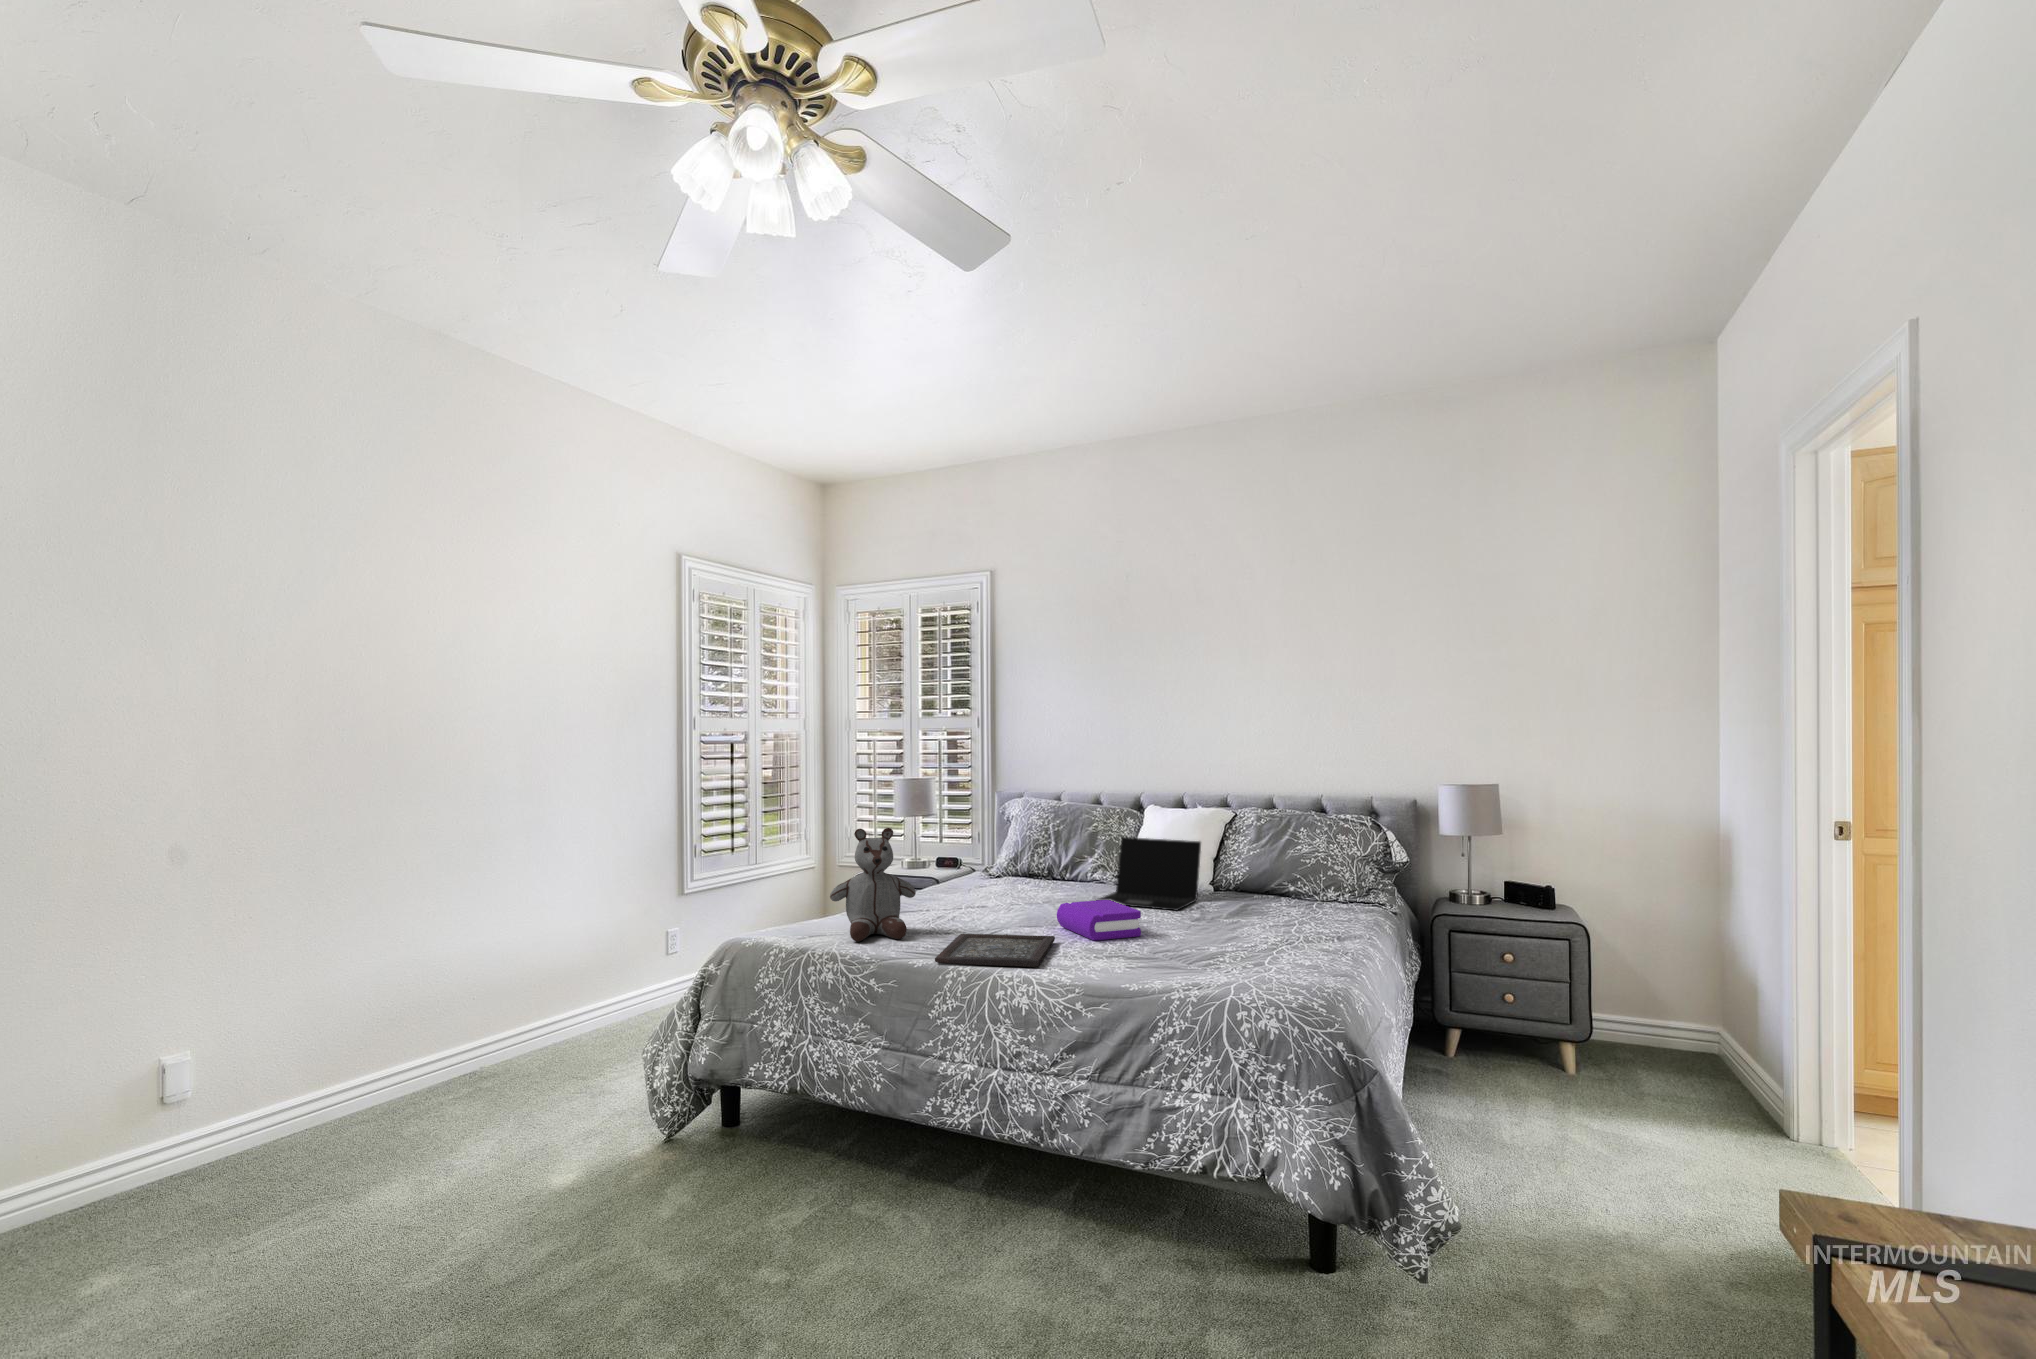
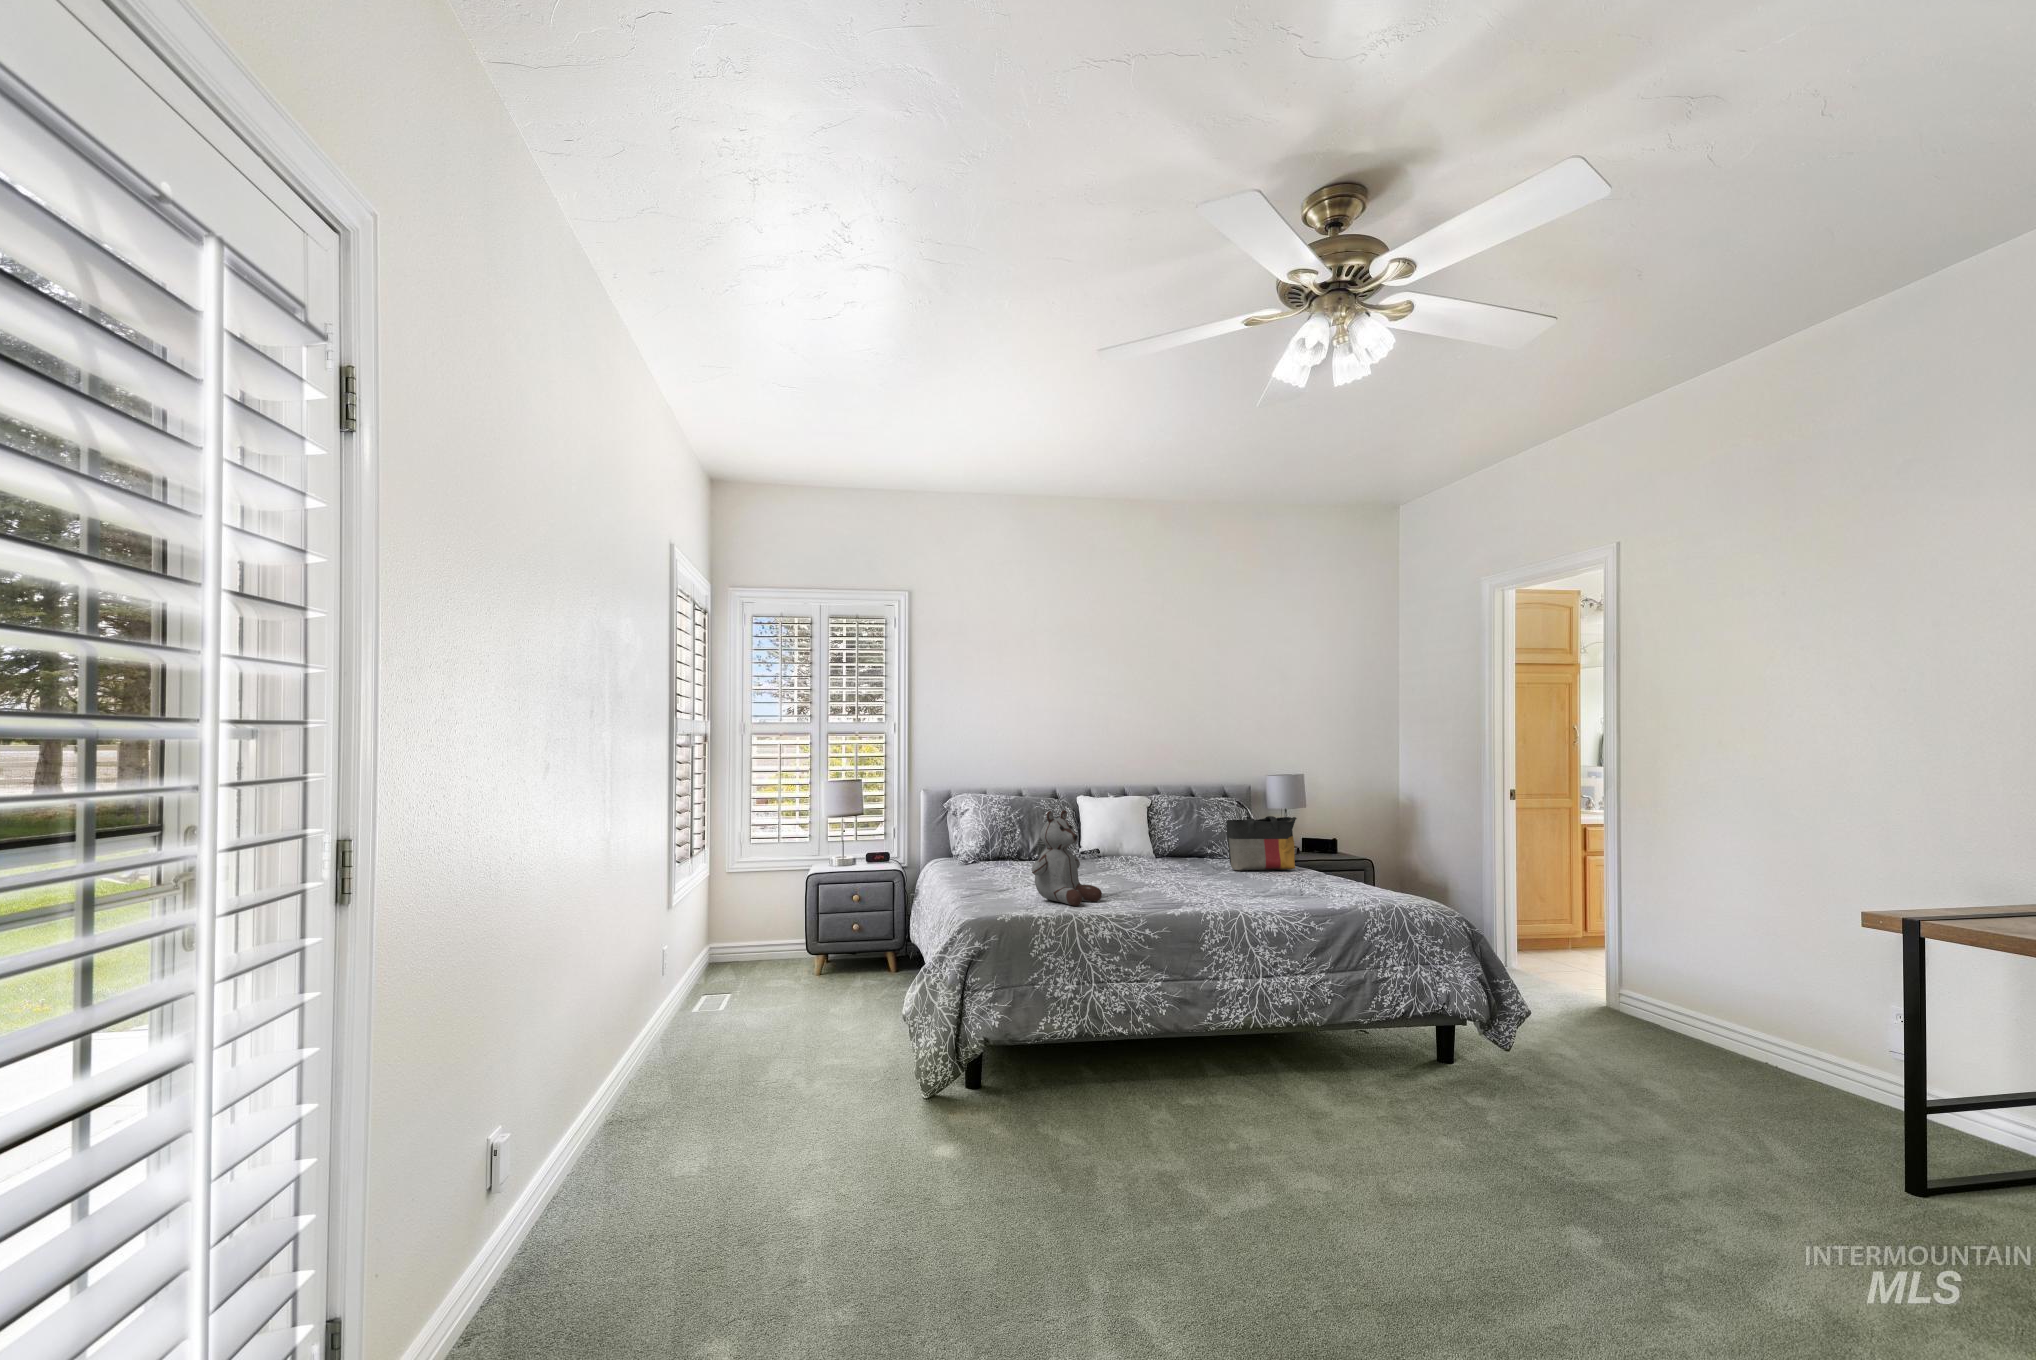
laptop: present [1098,837,1201,910] -> none [1102,819,1183,871]
tote bag: none [1229,847,1326,926] -> present [1226,816,1297,871]
book: present [1057,900,1141,940] -> none [1159,862,1226,888]
tray: present [935,934,1055,967] -> none [1135,887,1251,909]

